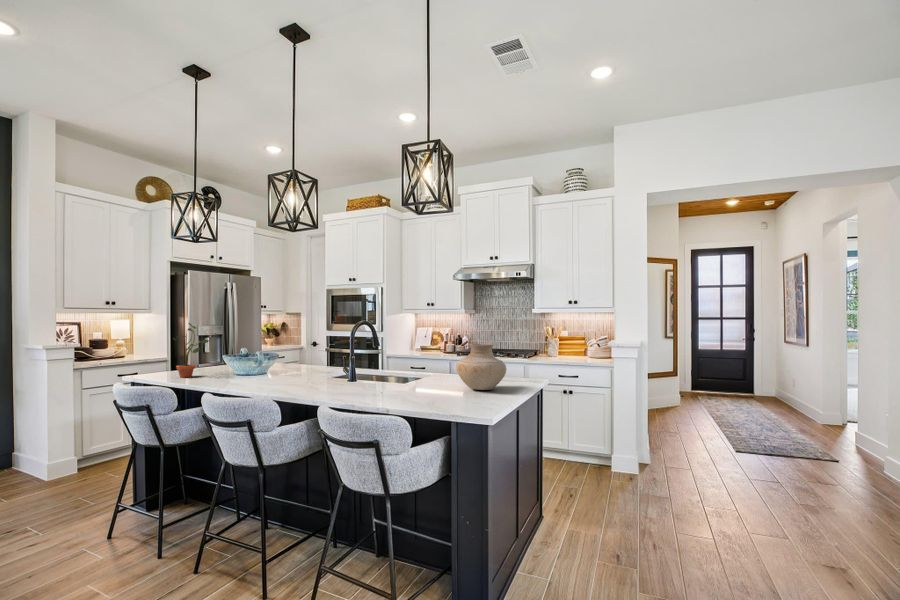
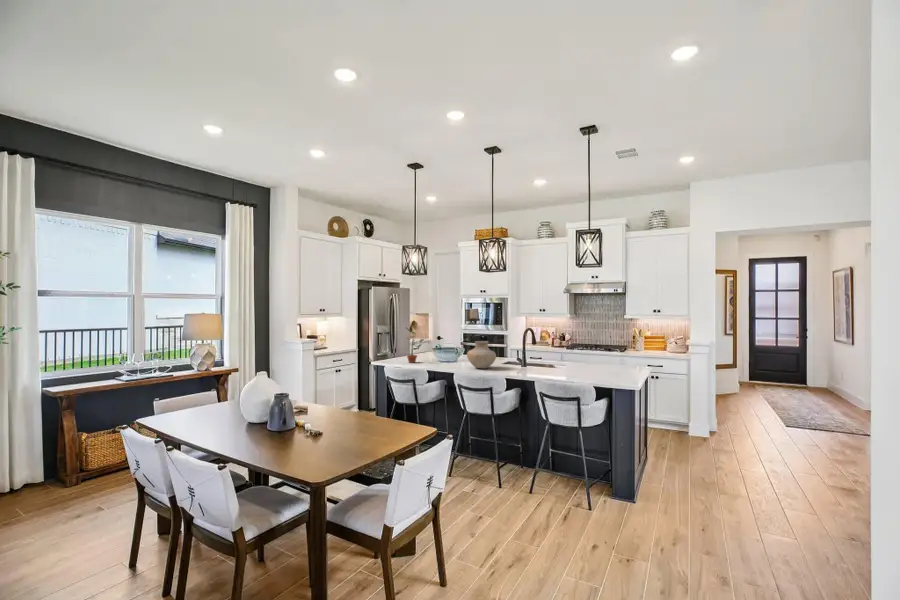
vase: present [456,343,506,390] -> present [467,341,496,368]

